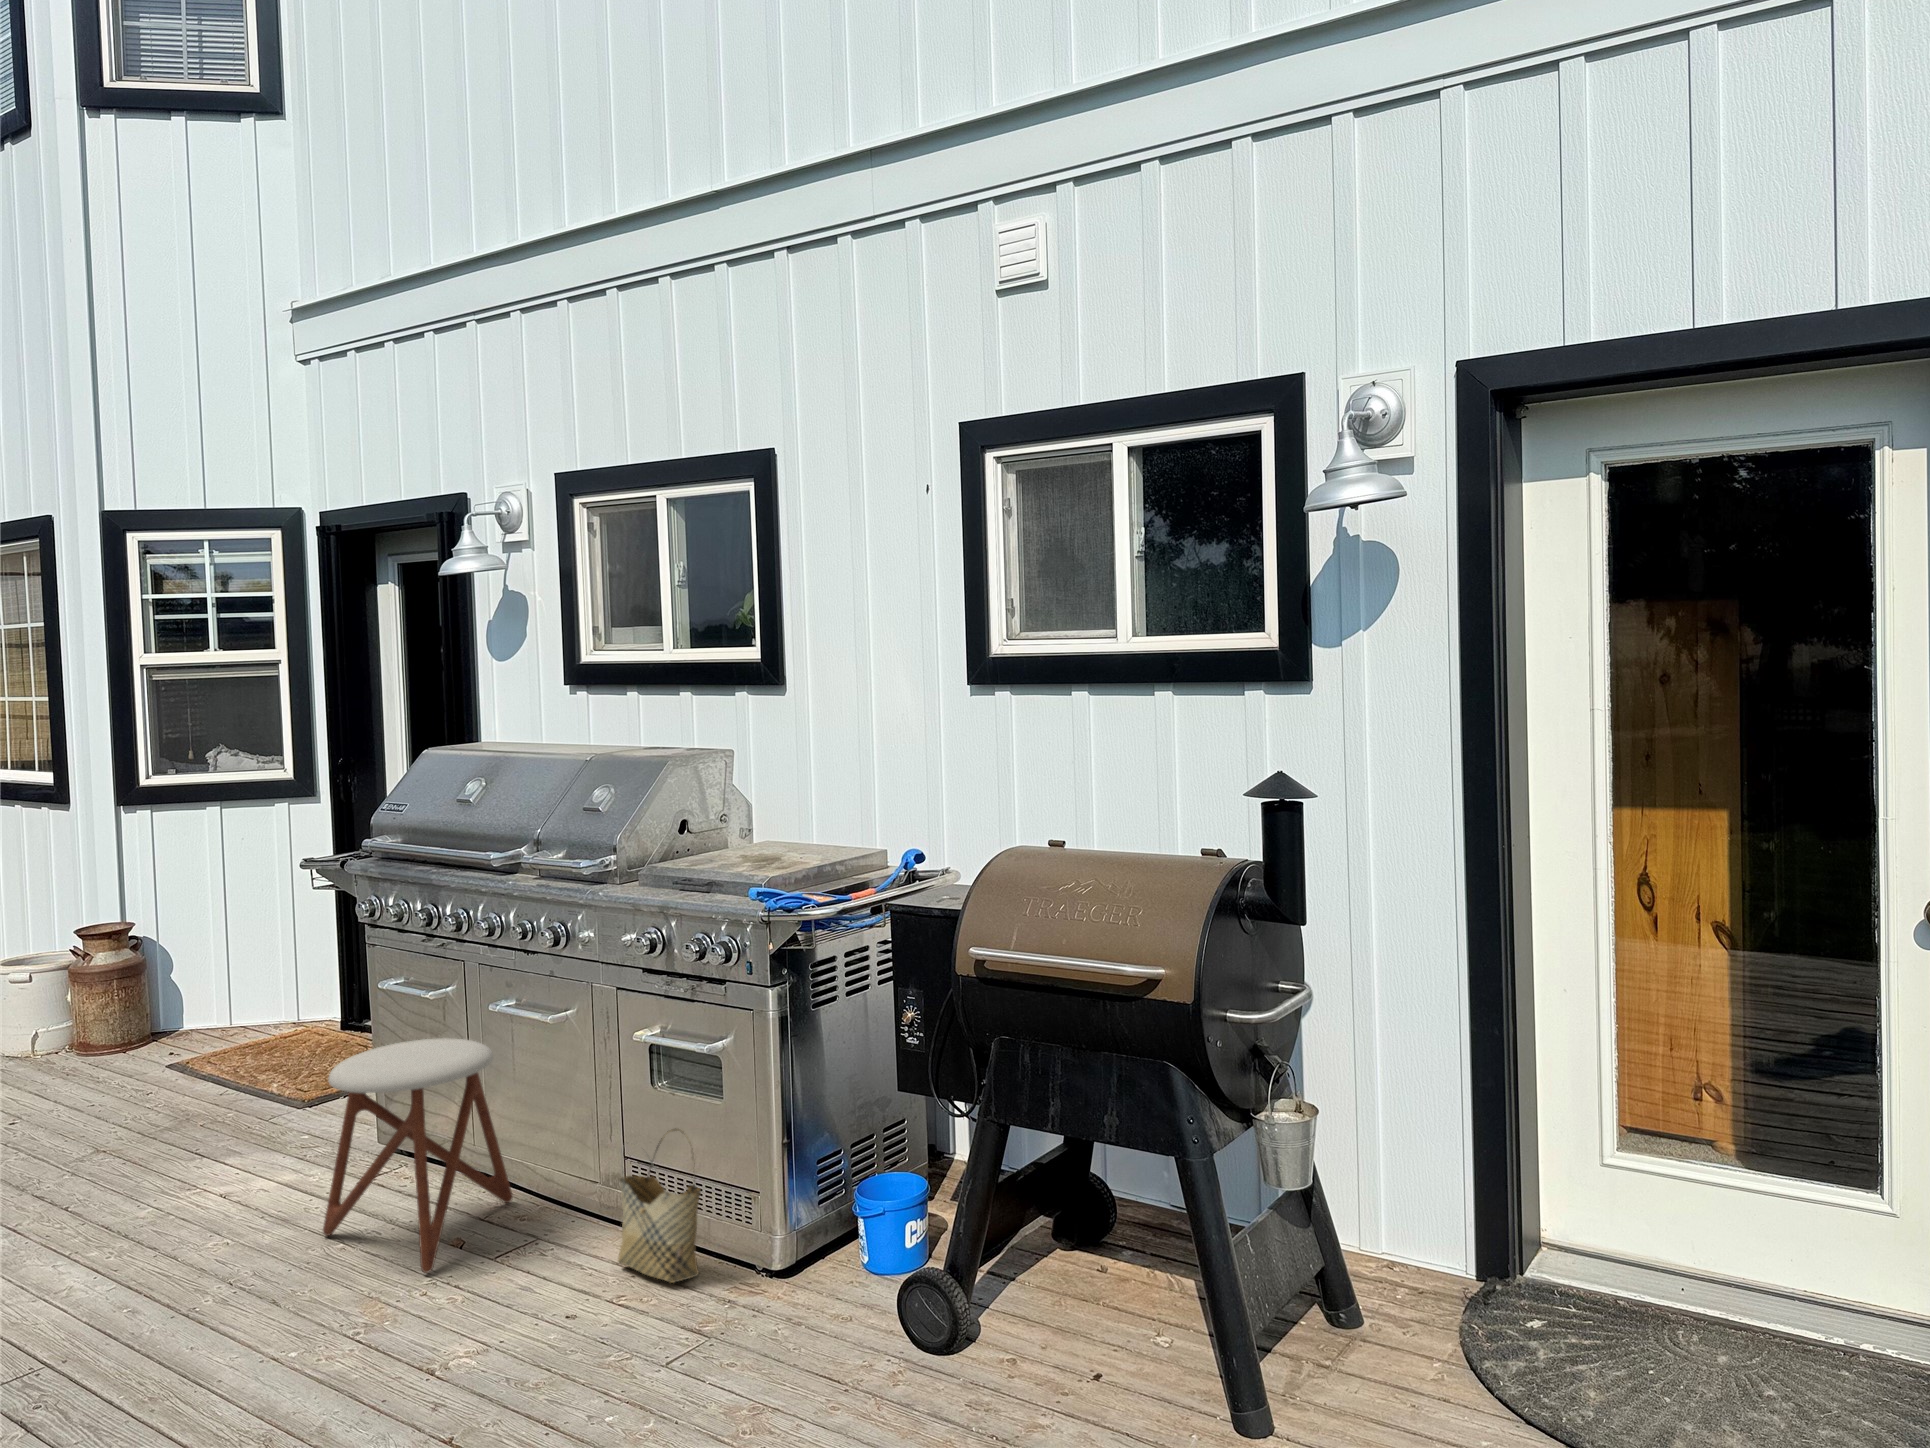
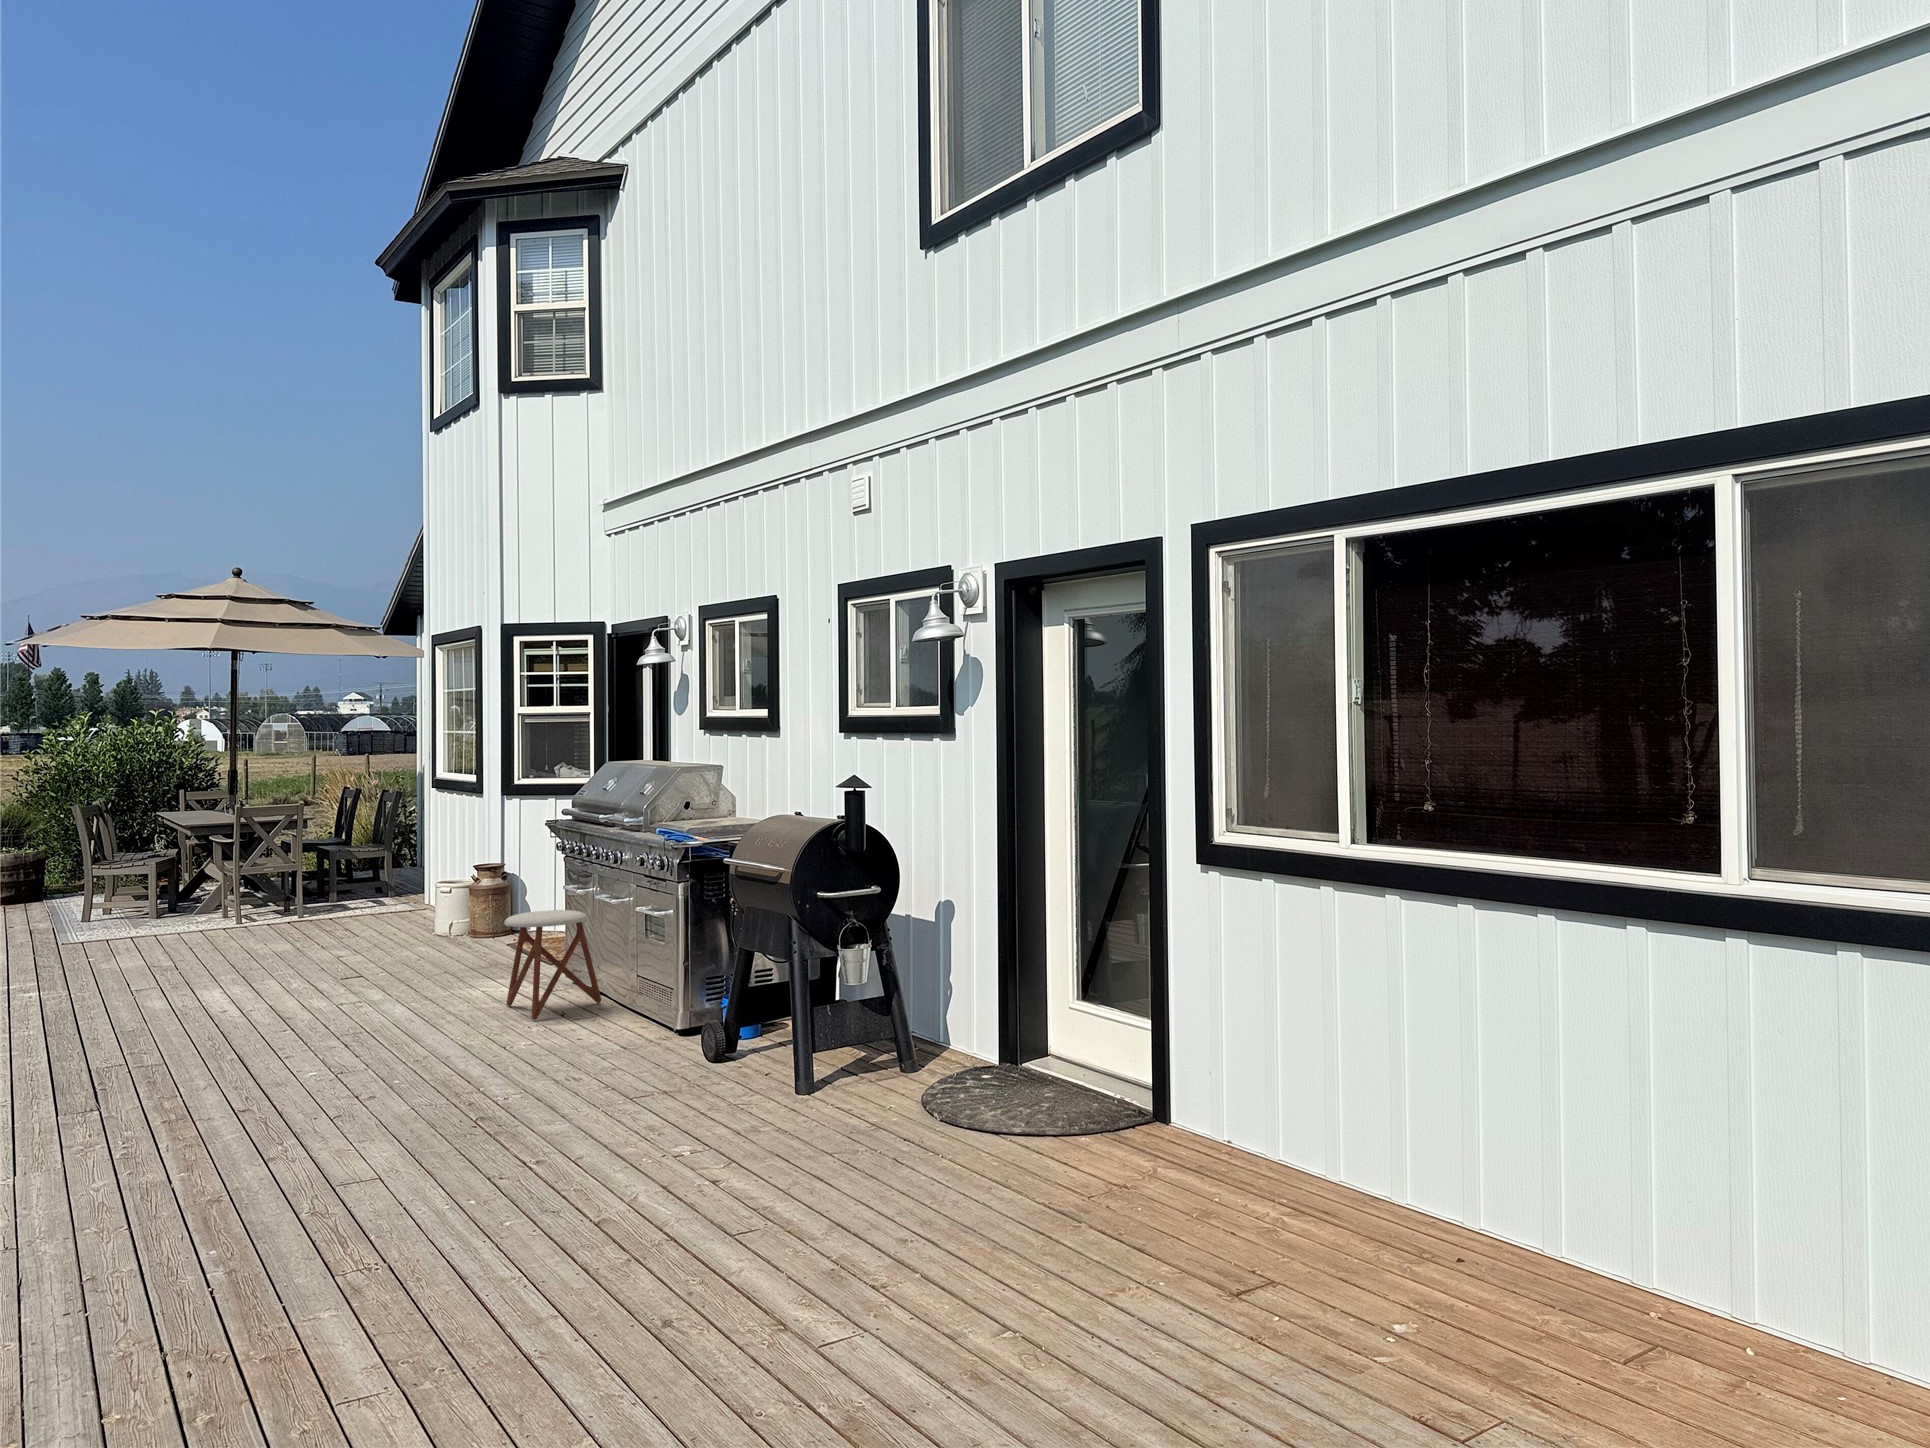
woven basket: present [618,1129,701,1283] -> none [615,957,650,1032]

